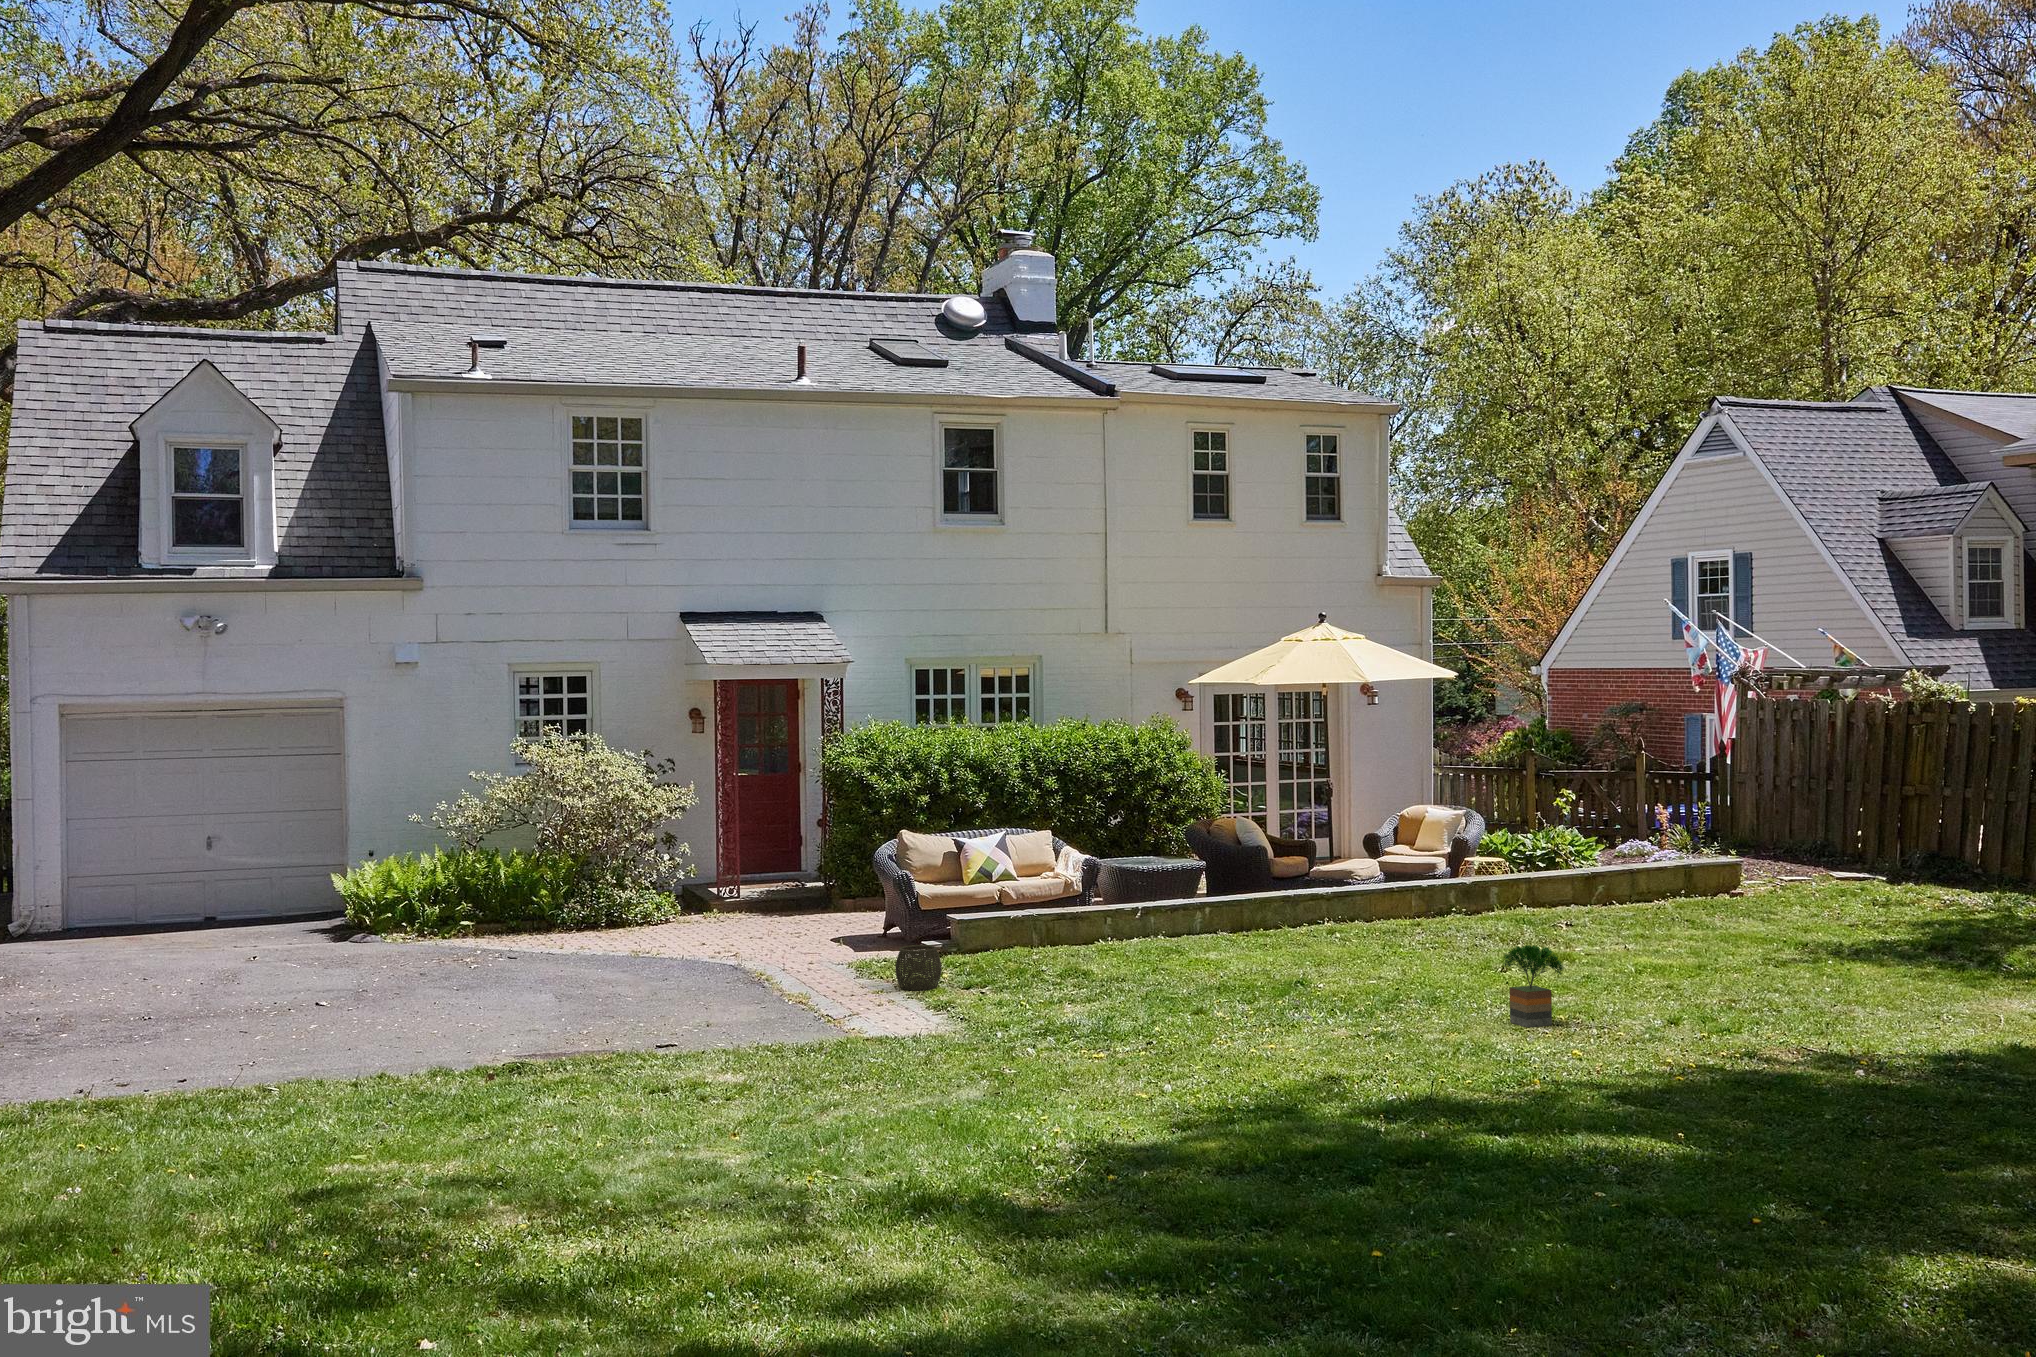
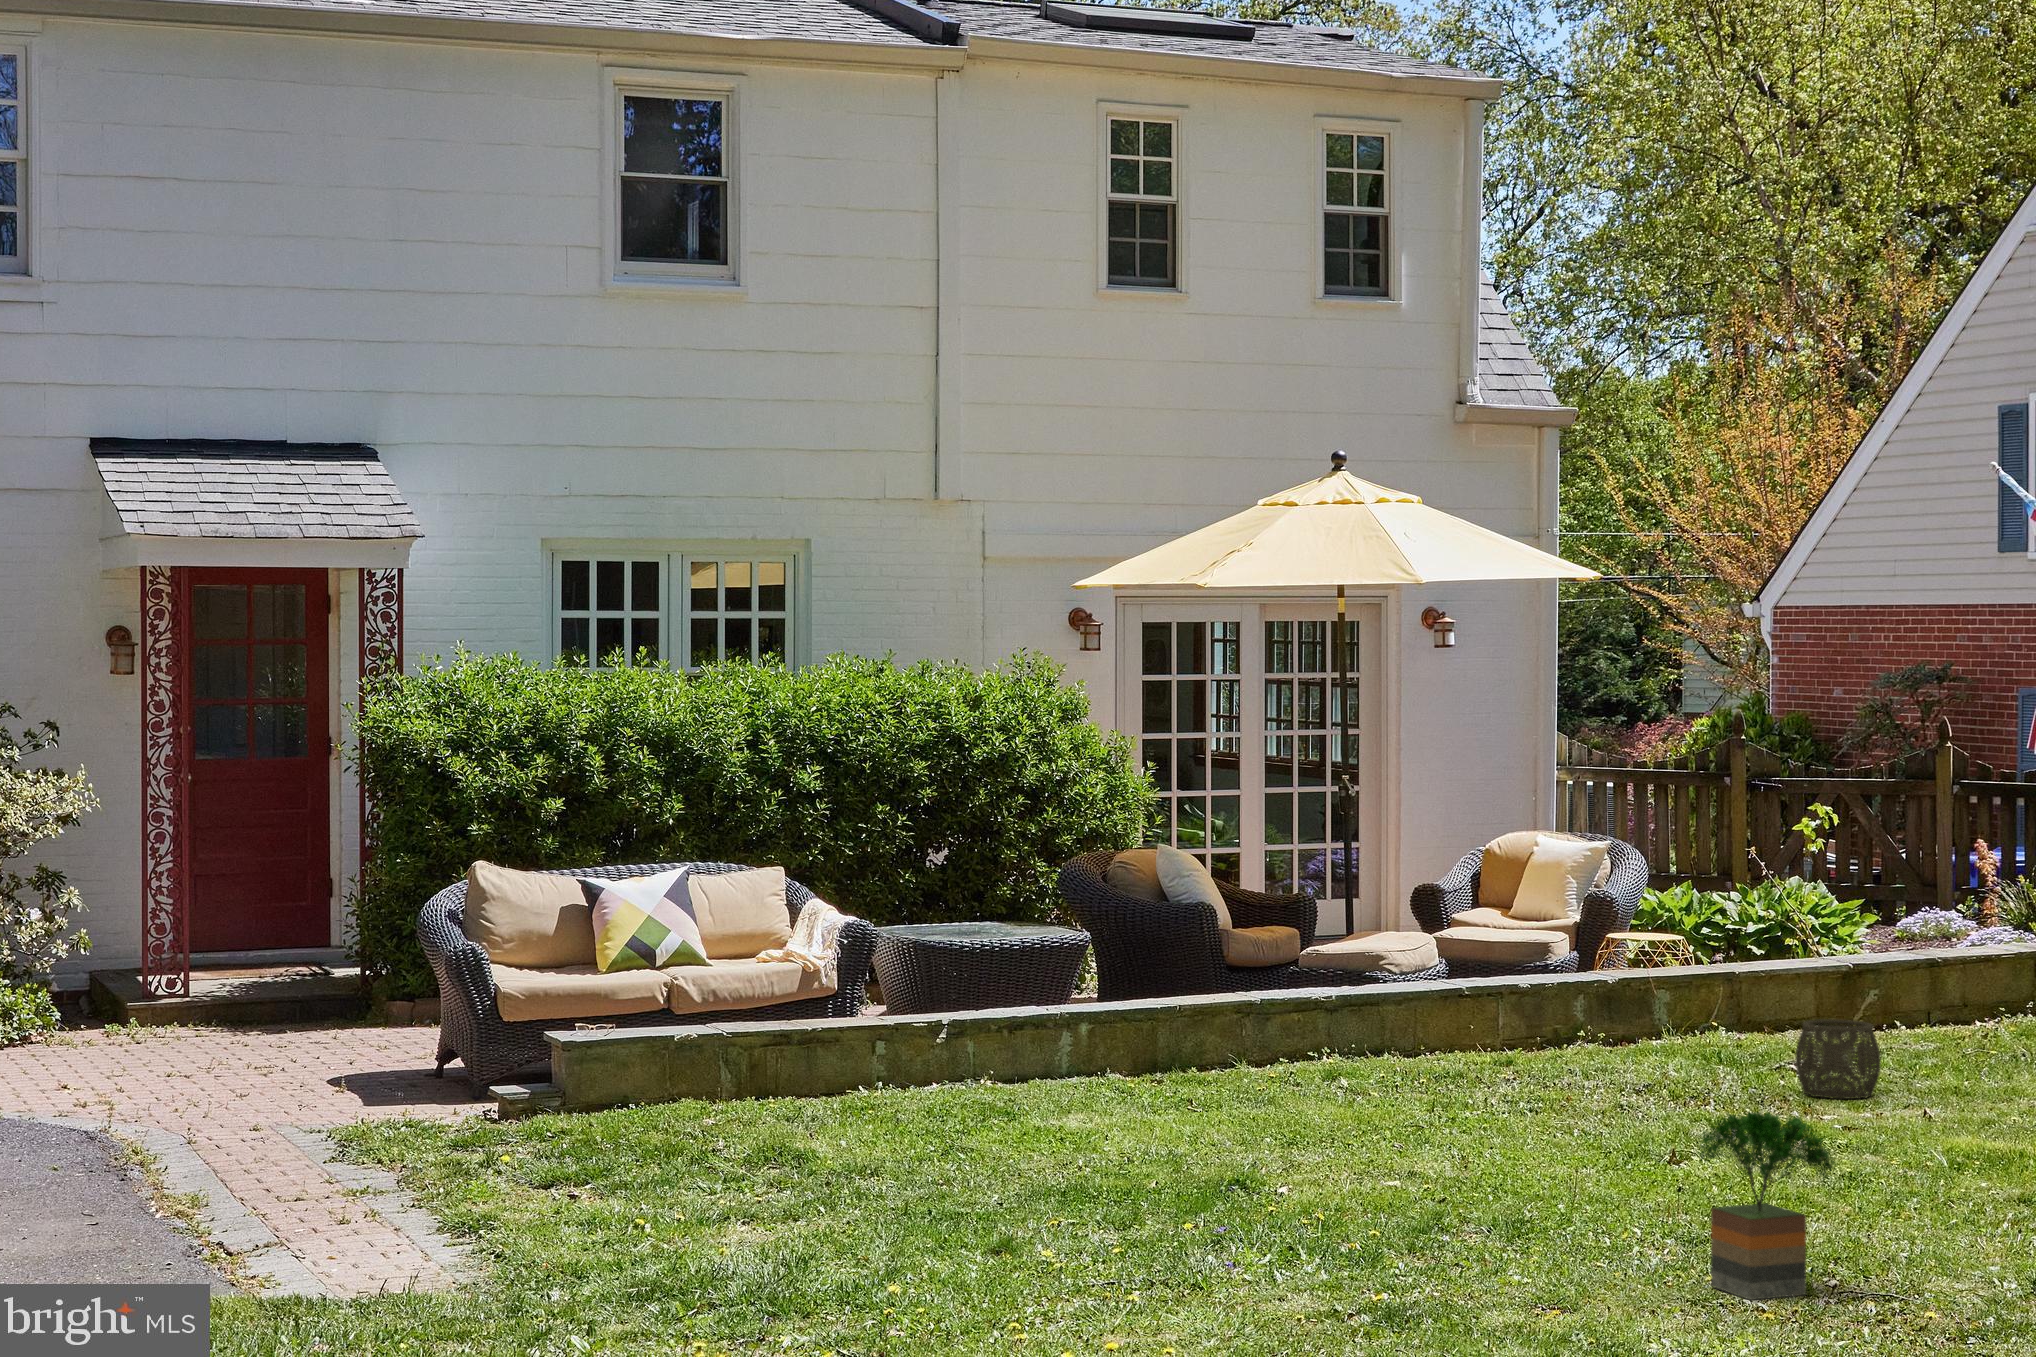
woven basket: present [895,945,942,991] -> present [1795,1019,1881,1100]

